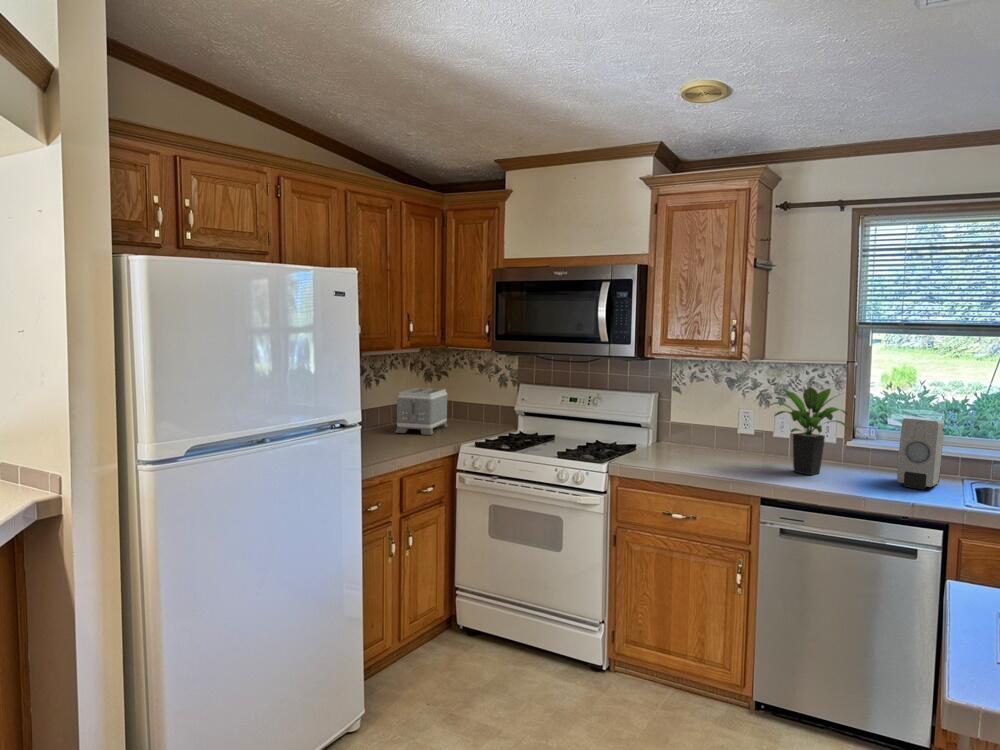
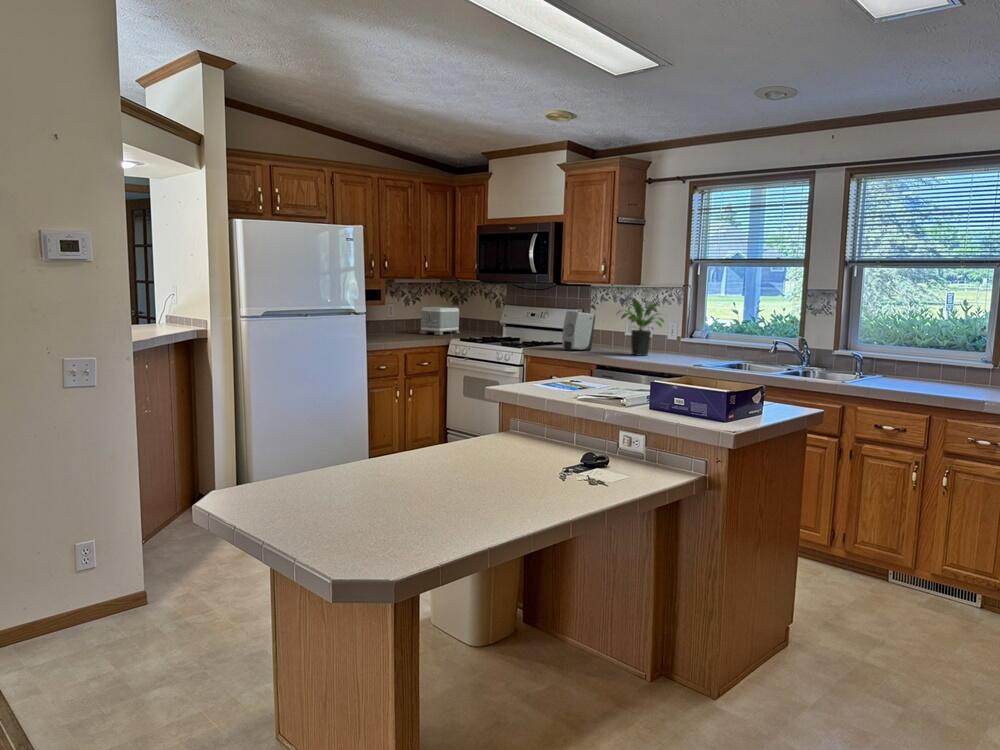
soap dispenser: present [897,418,944,489] -> present [562,311,595,351]

